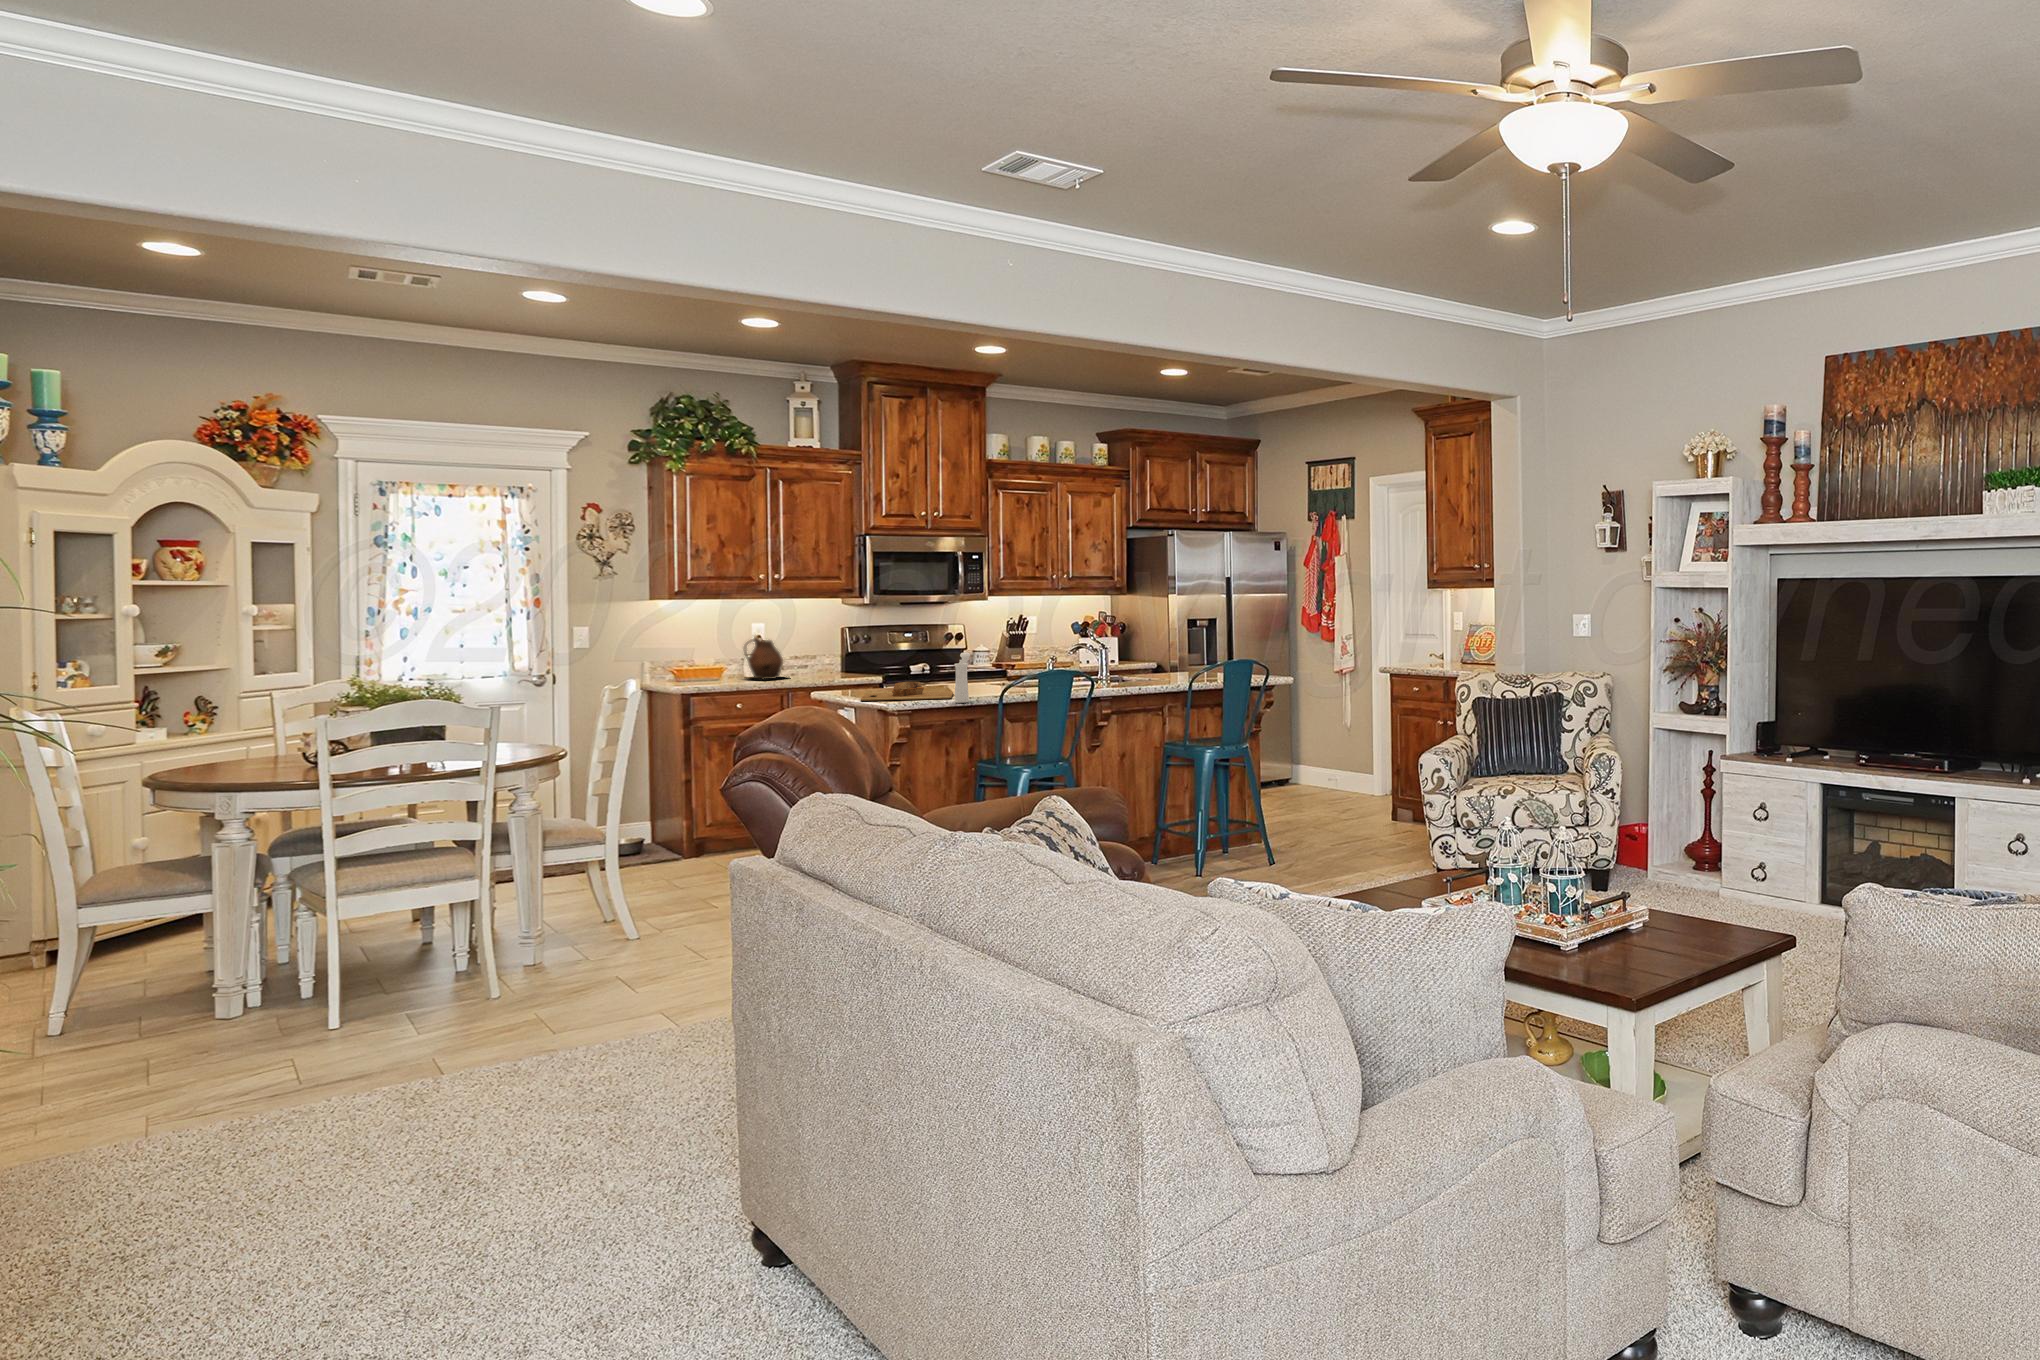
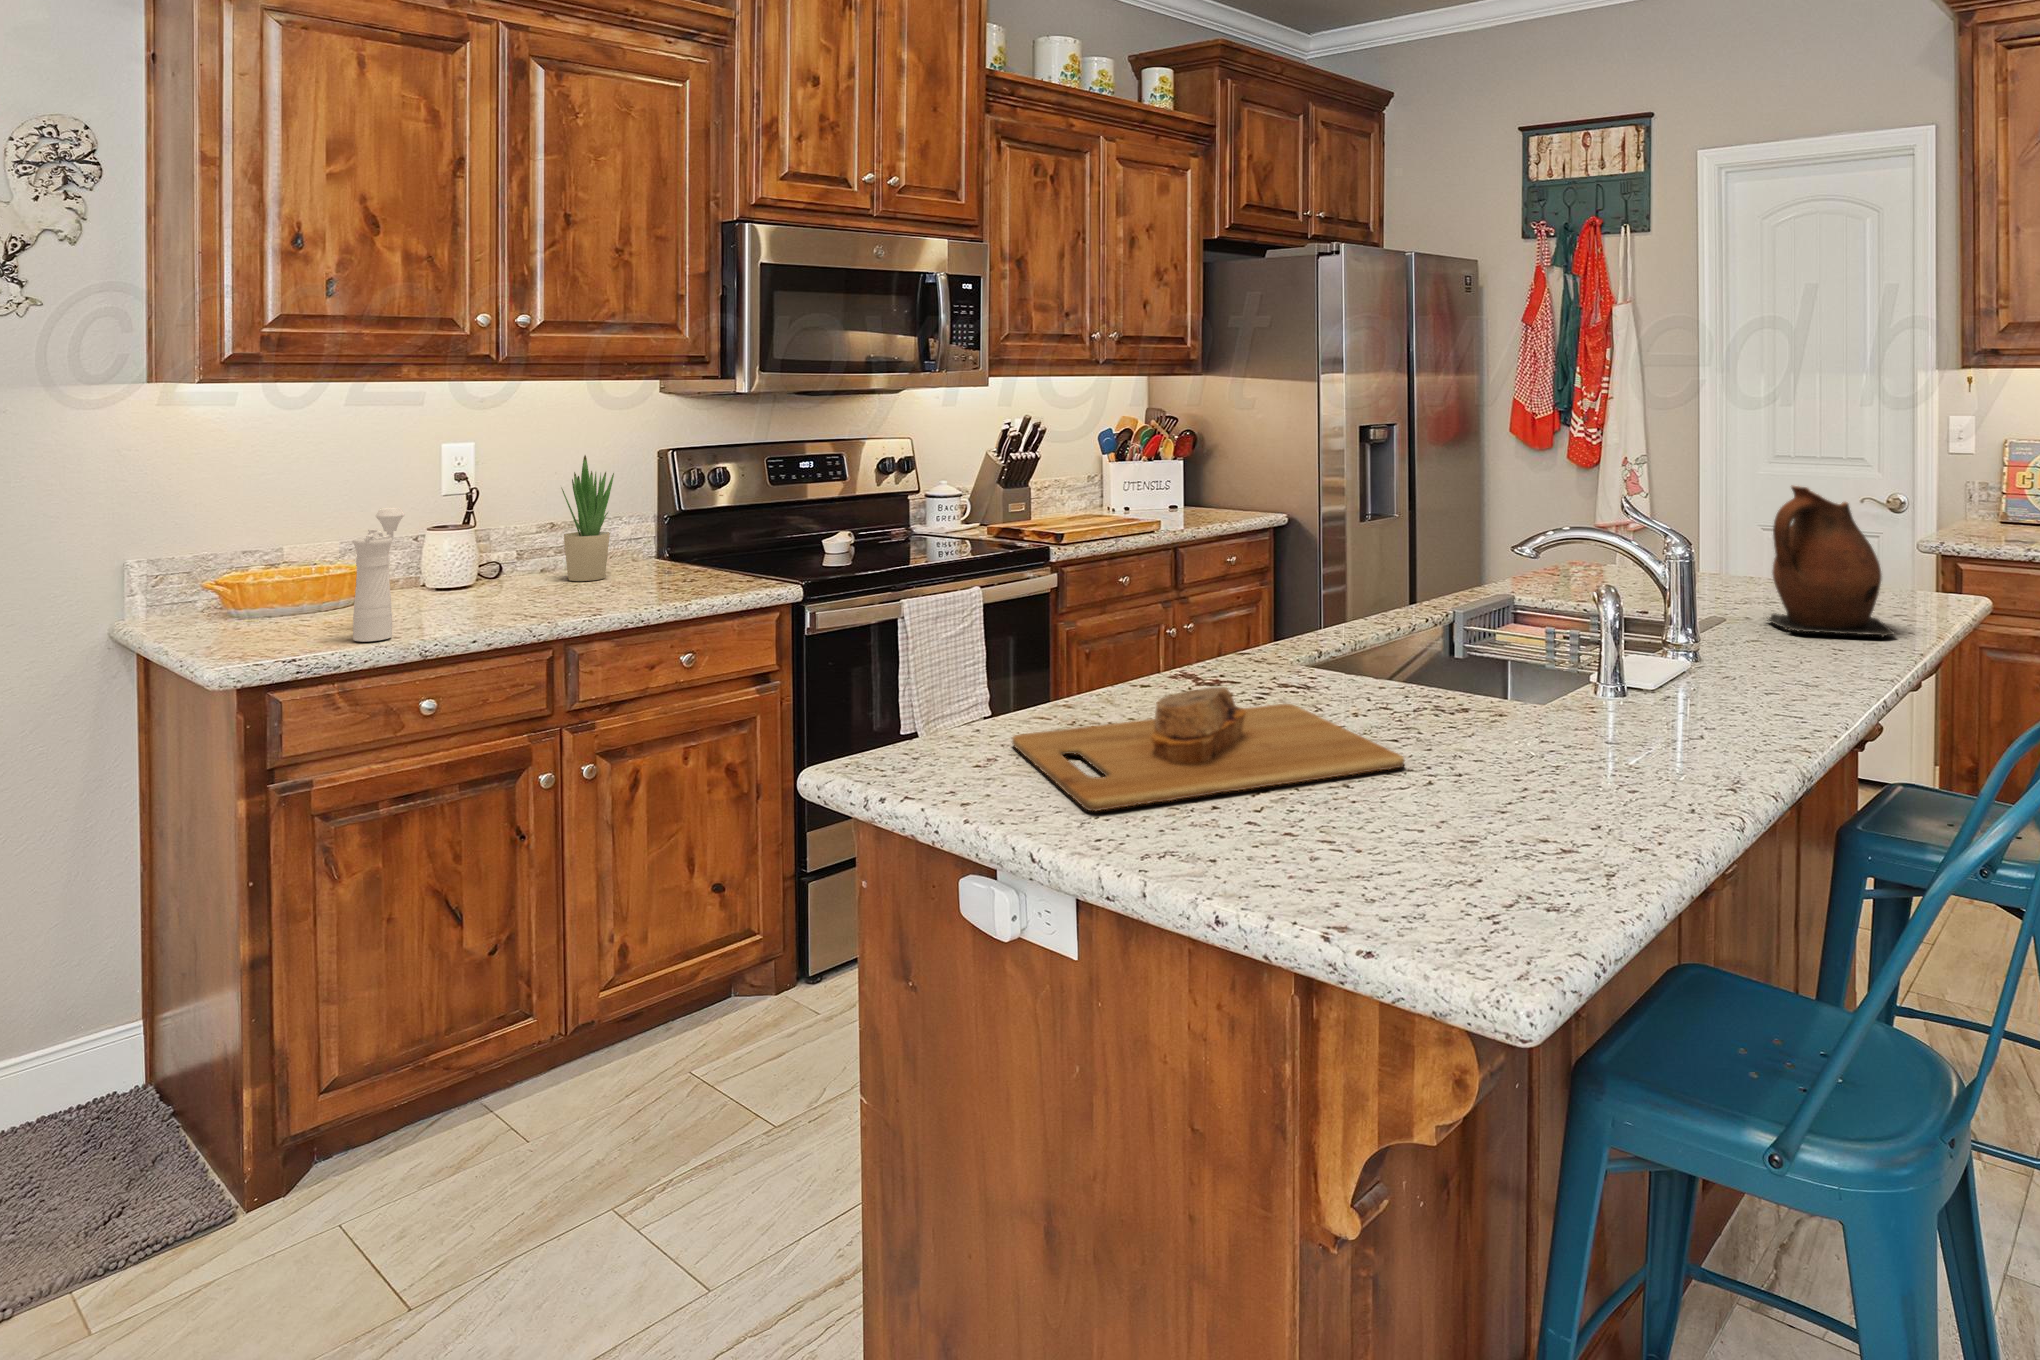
potted plant: none [797,627,818,675] -> present [562,455,614,581]
ceramic pitcher: present [744,636,787,679] -> present [1769,486,1894,637]
pepper mill: present [954,653,970,703] -> present [353,508,405,642]

